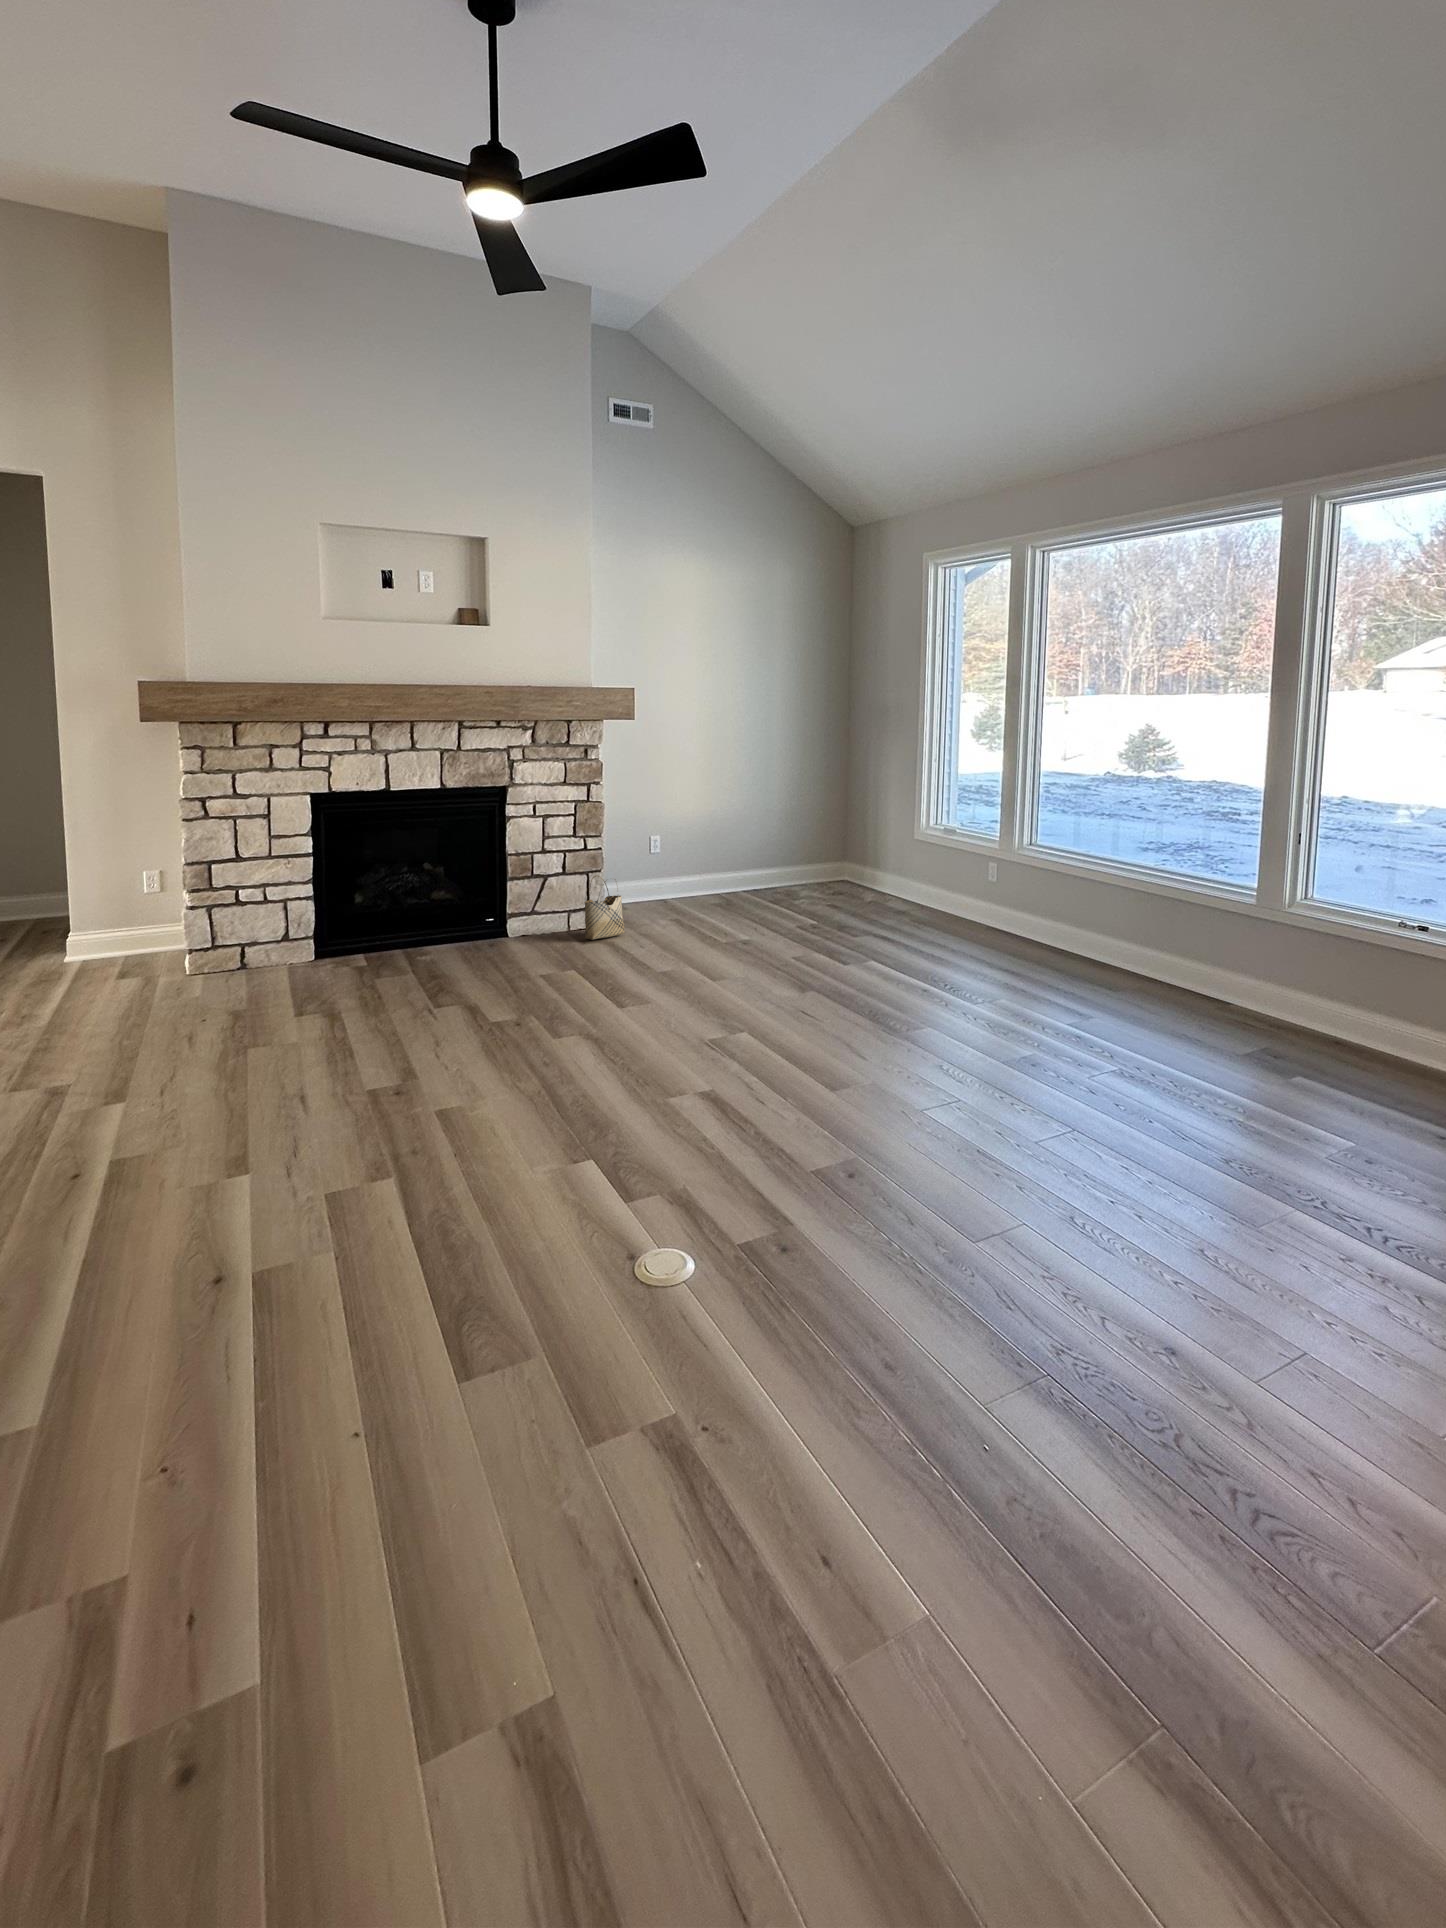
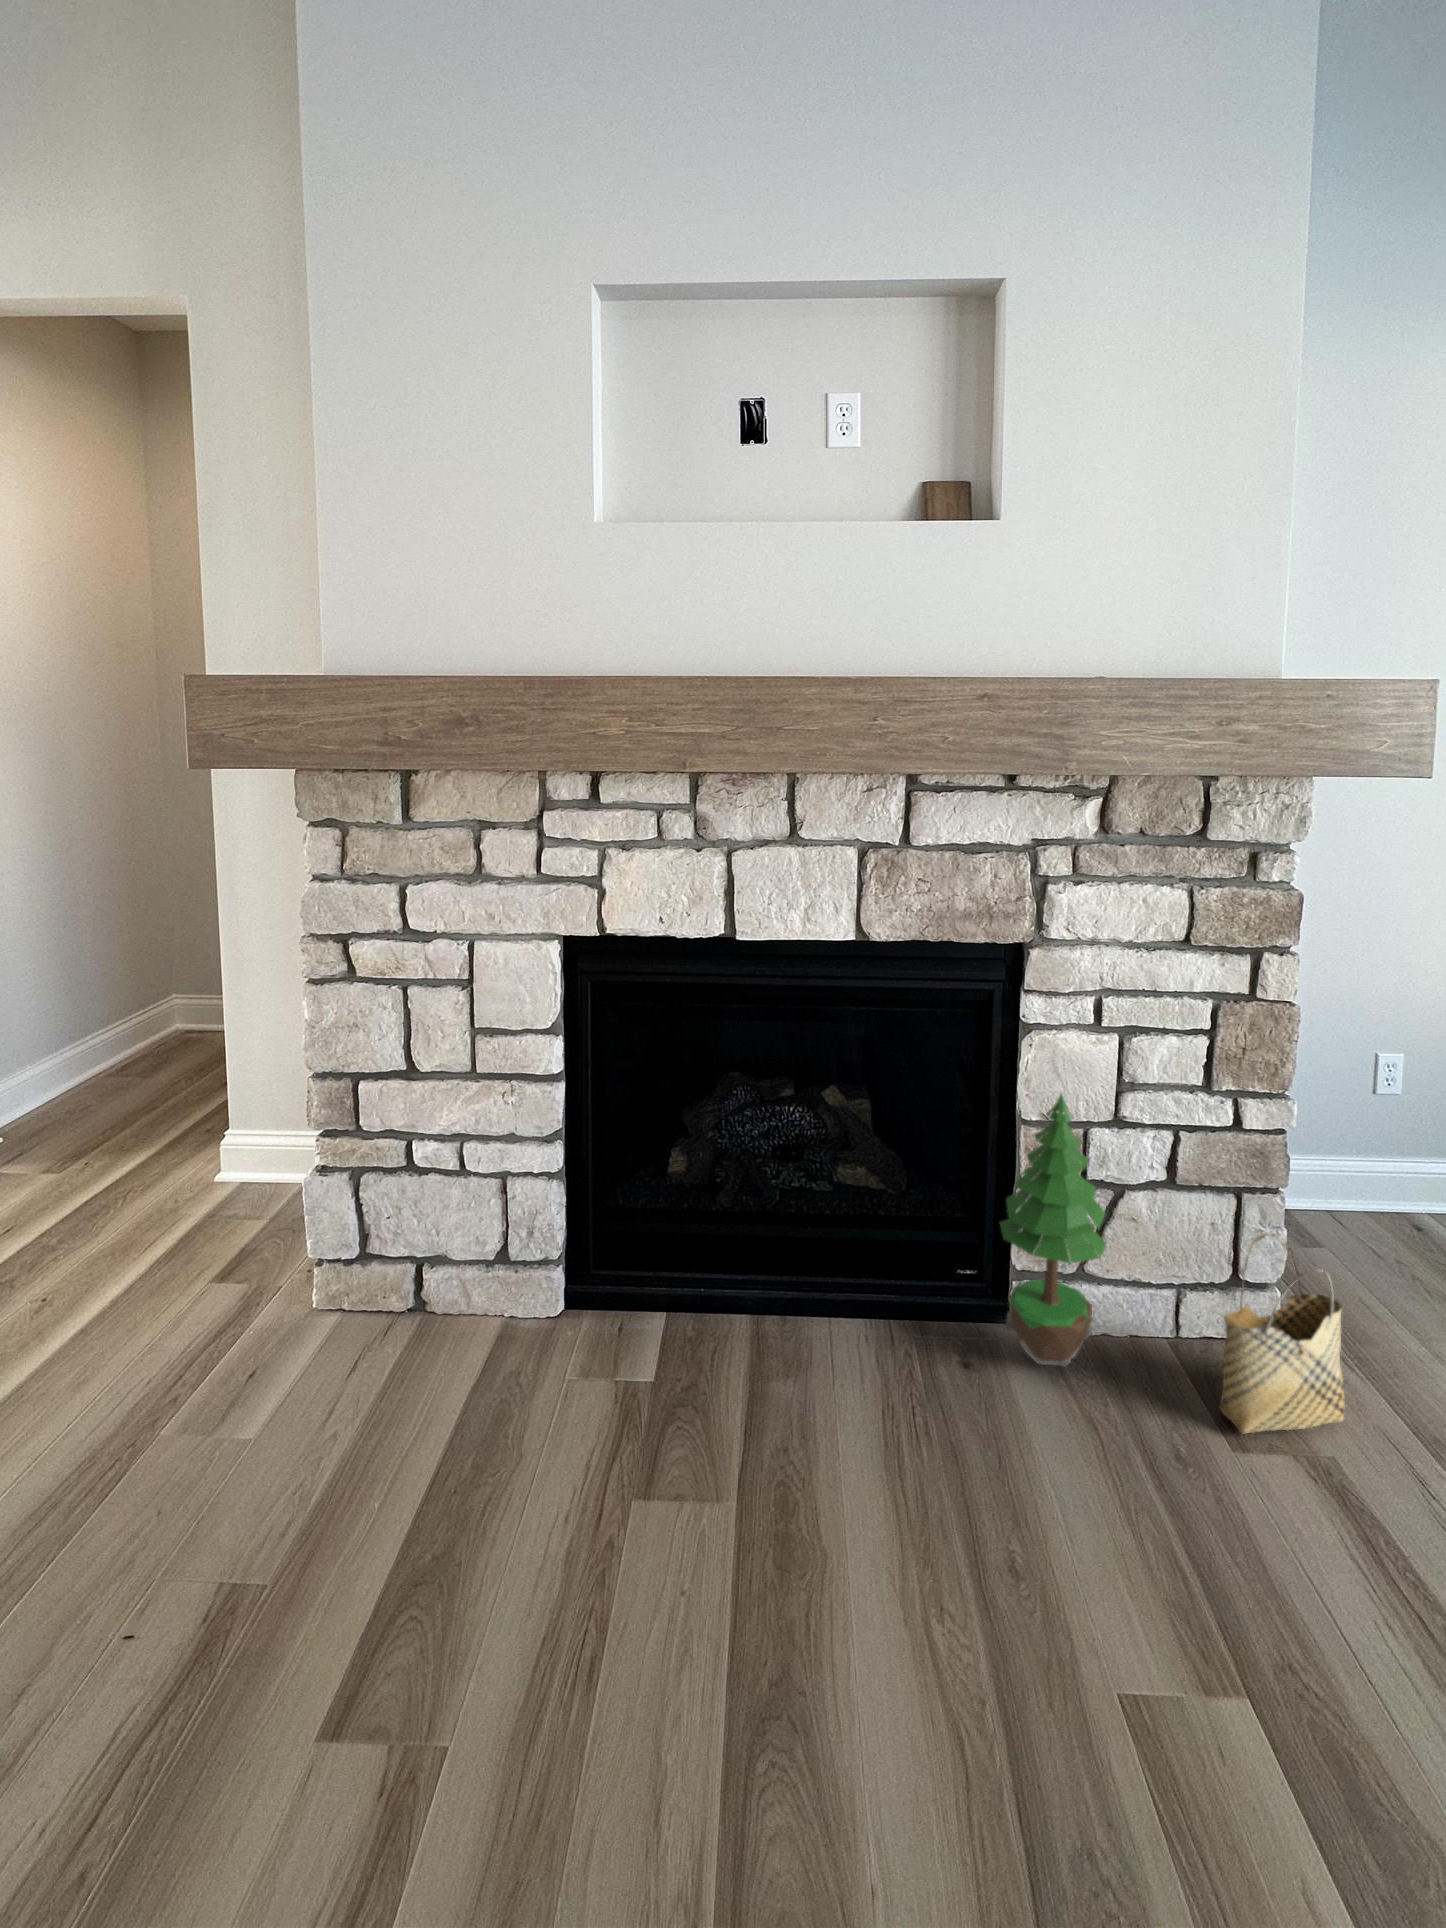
potted tree: none [504,834,544,940] -> present [1000,1094,1106,1367]

